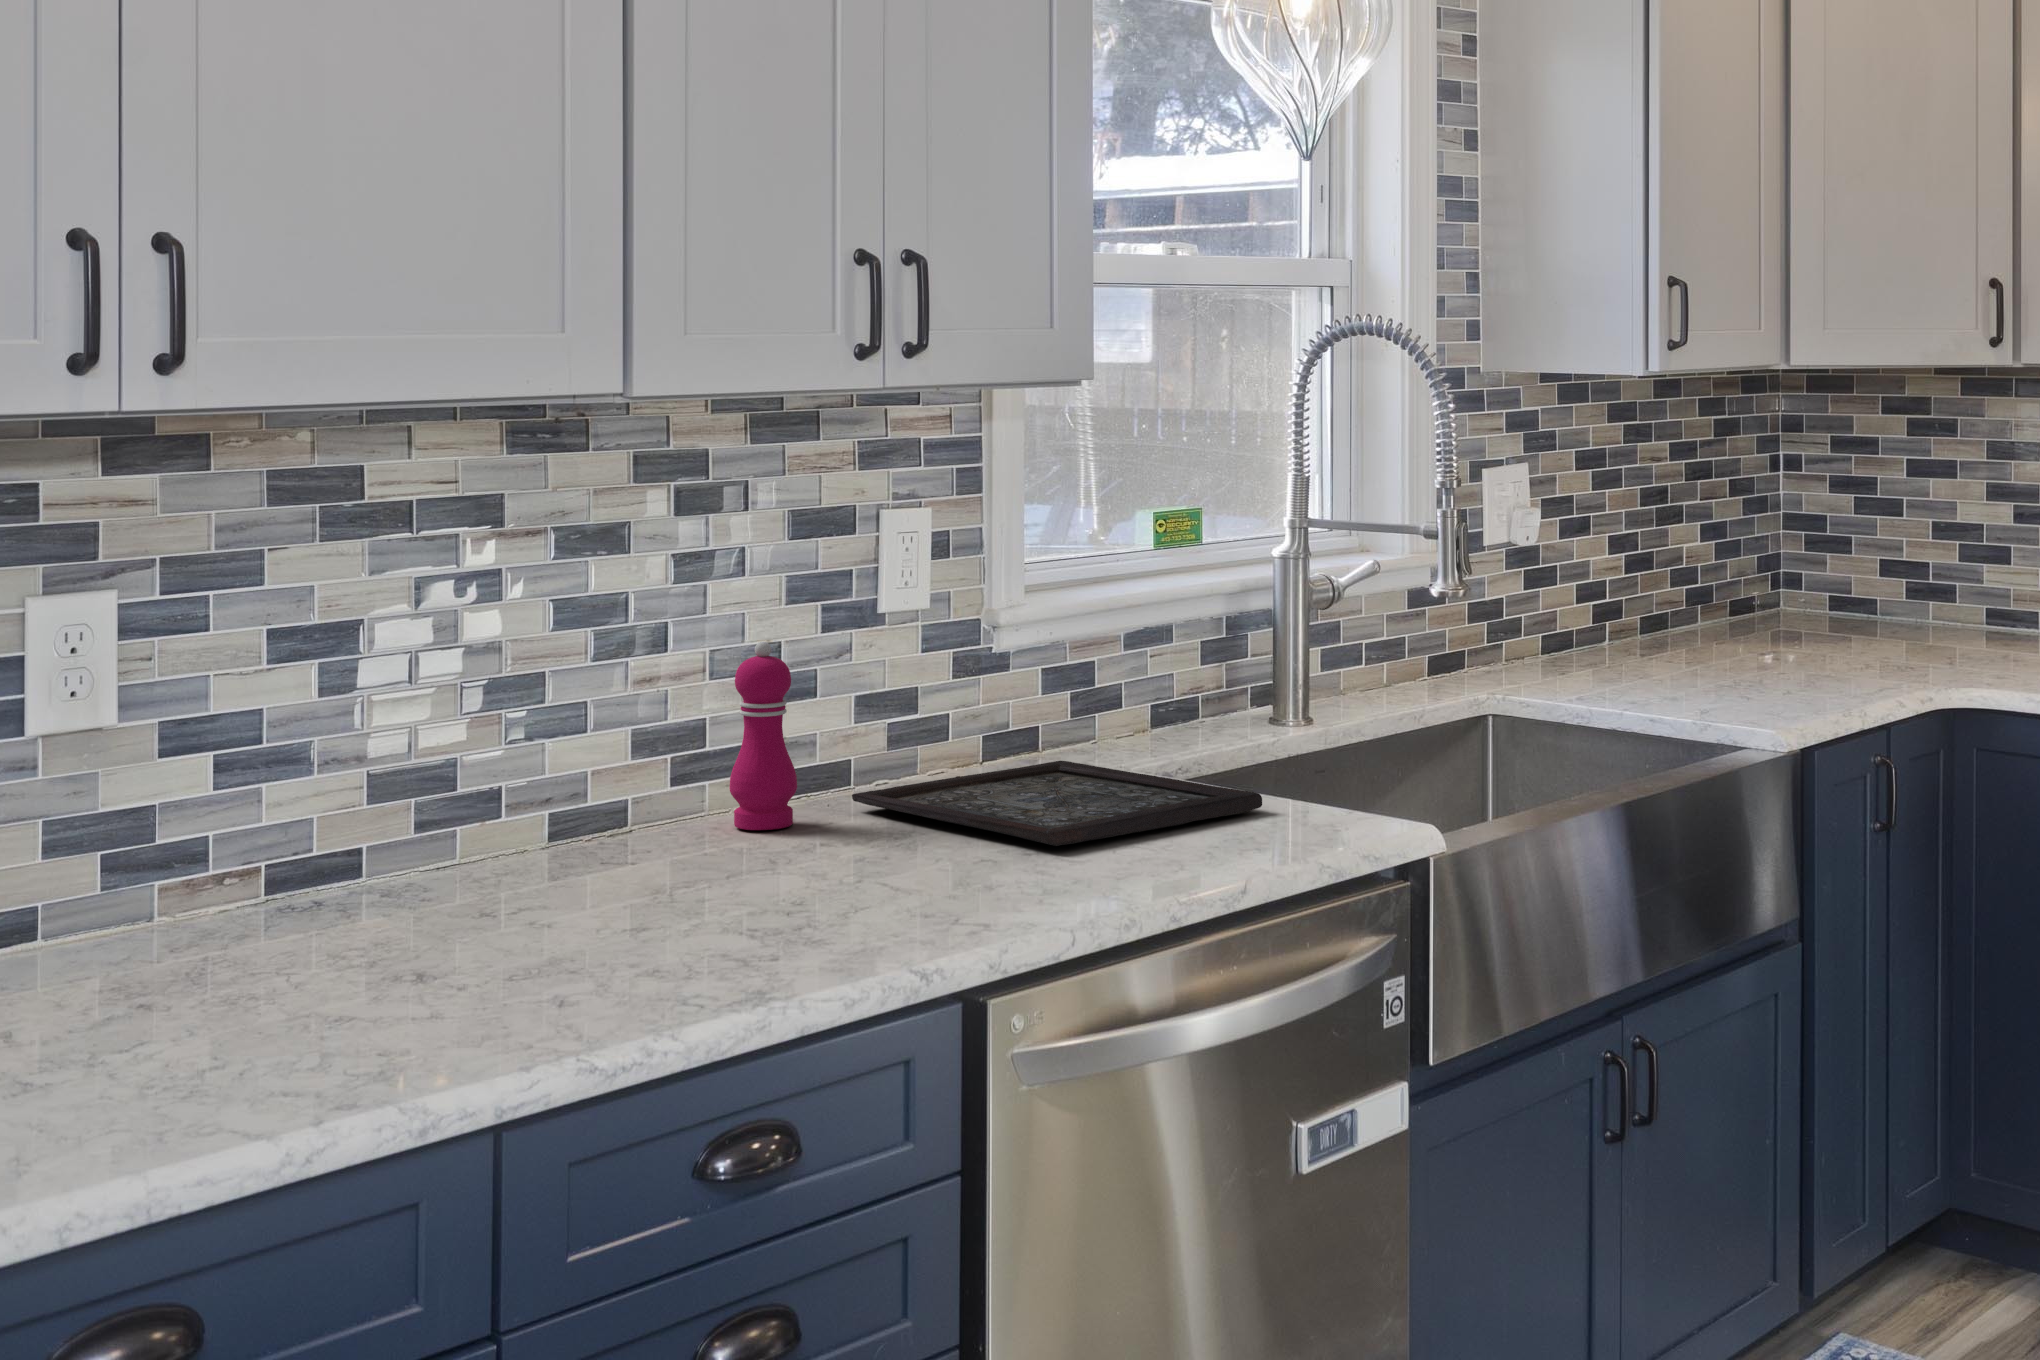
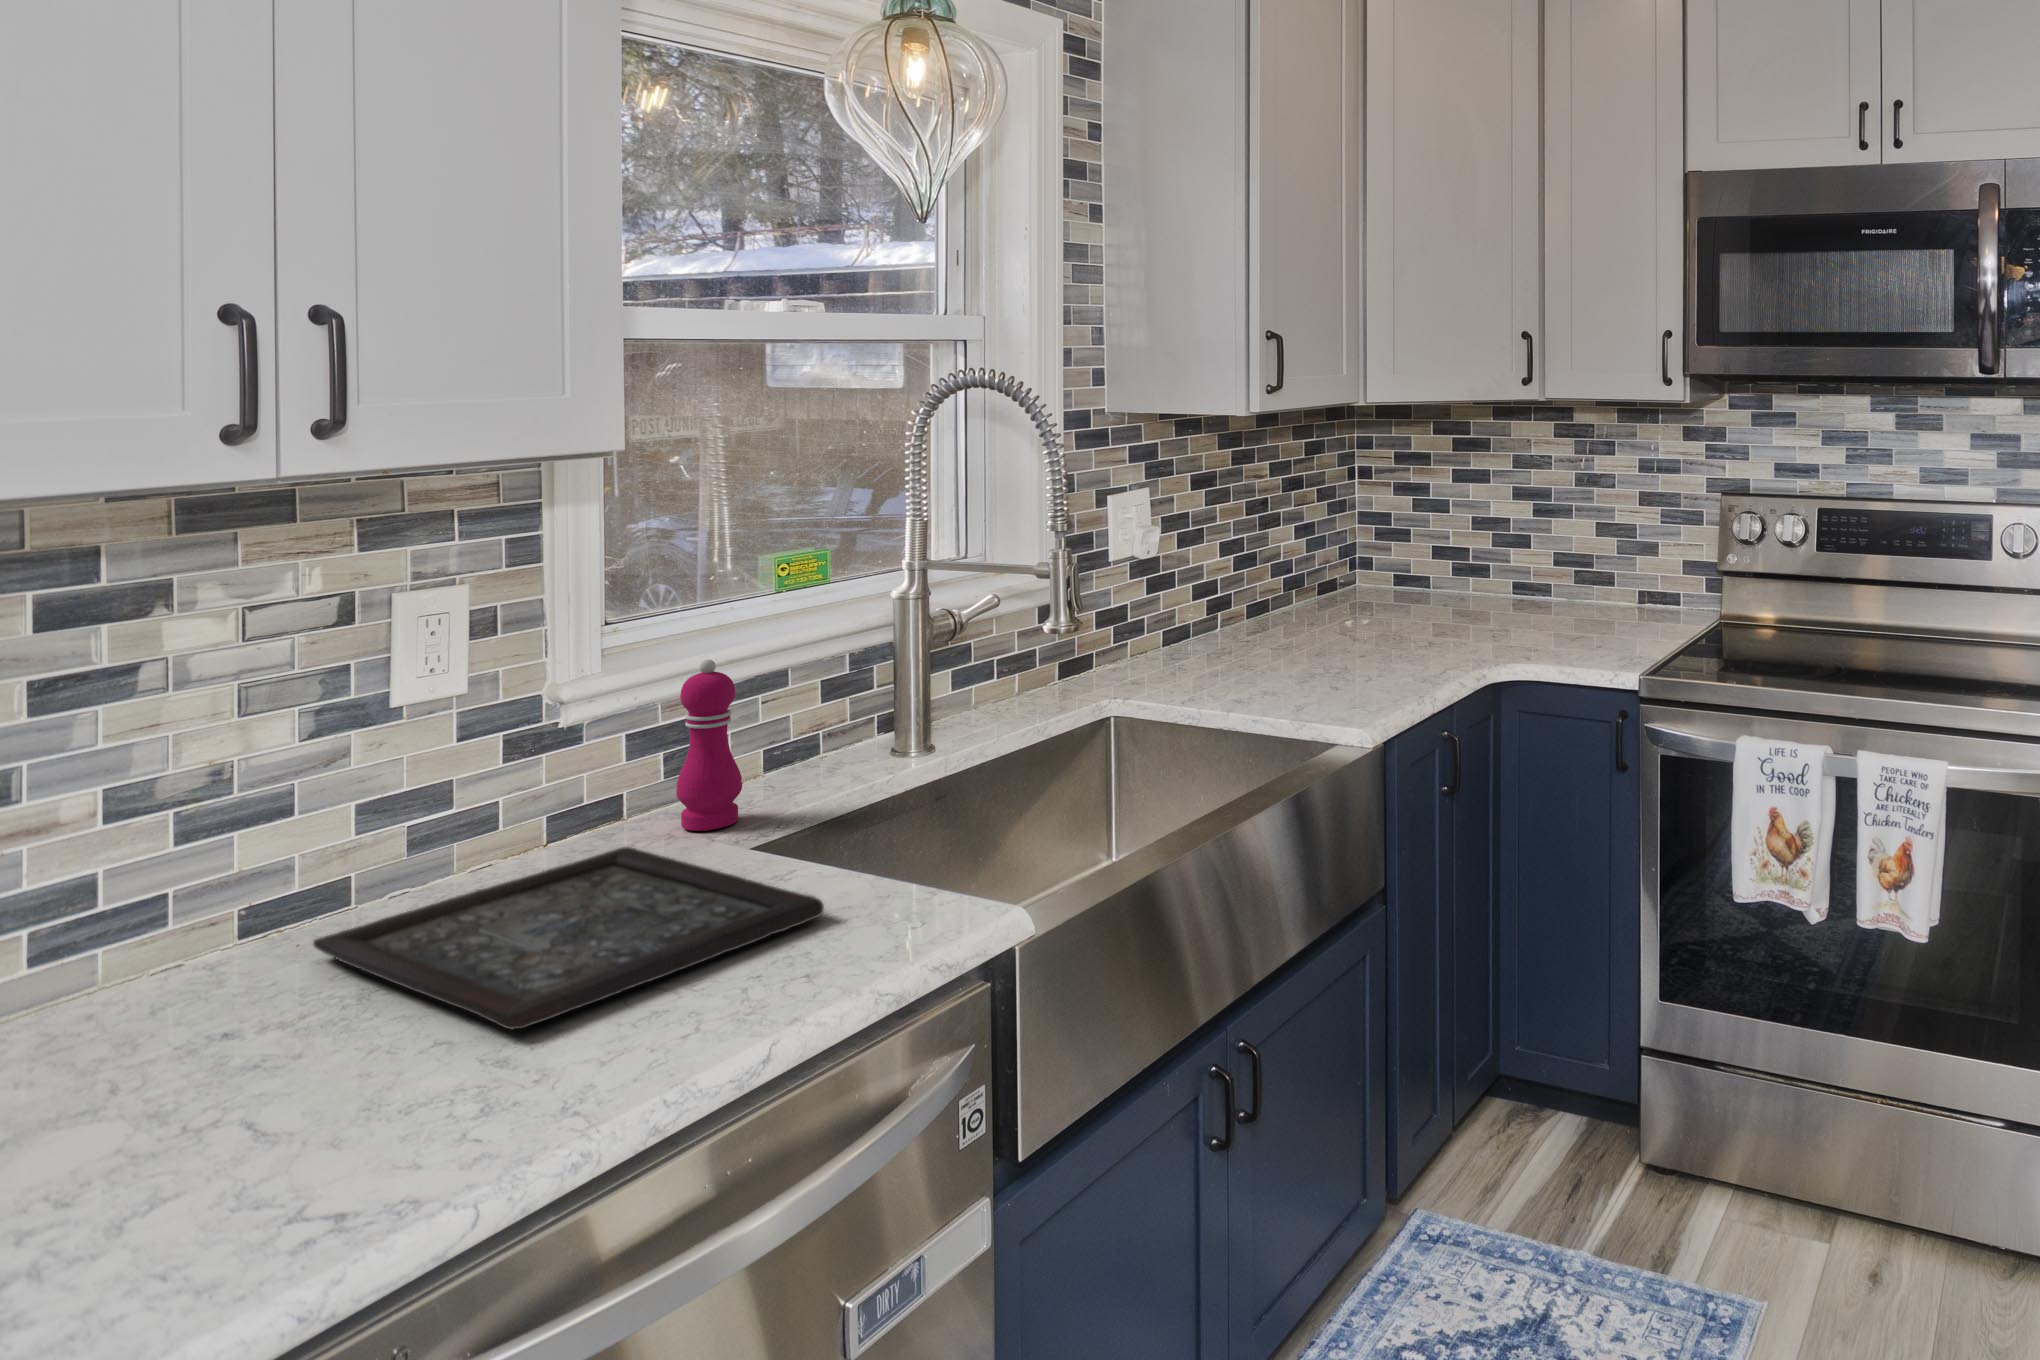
pepper mill: present [730,642,797,830] -> present [676,659,742,831]

